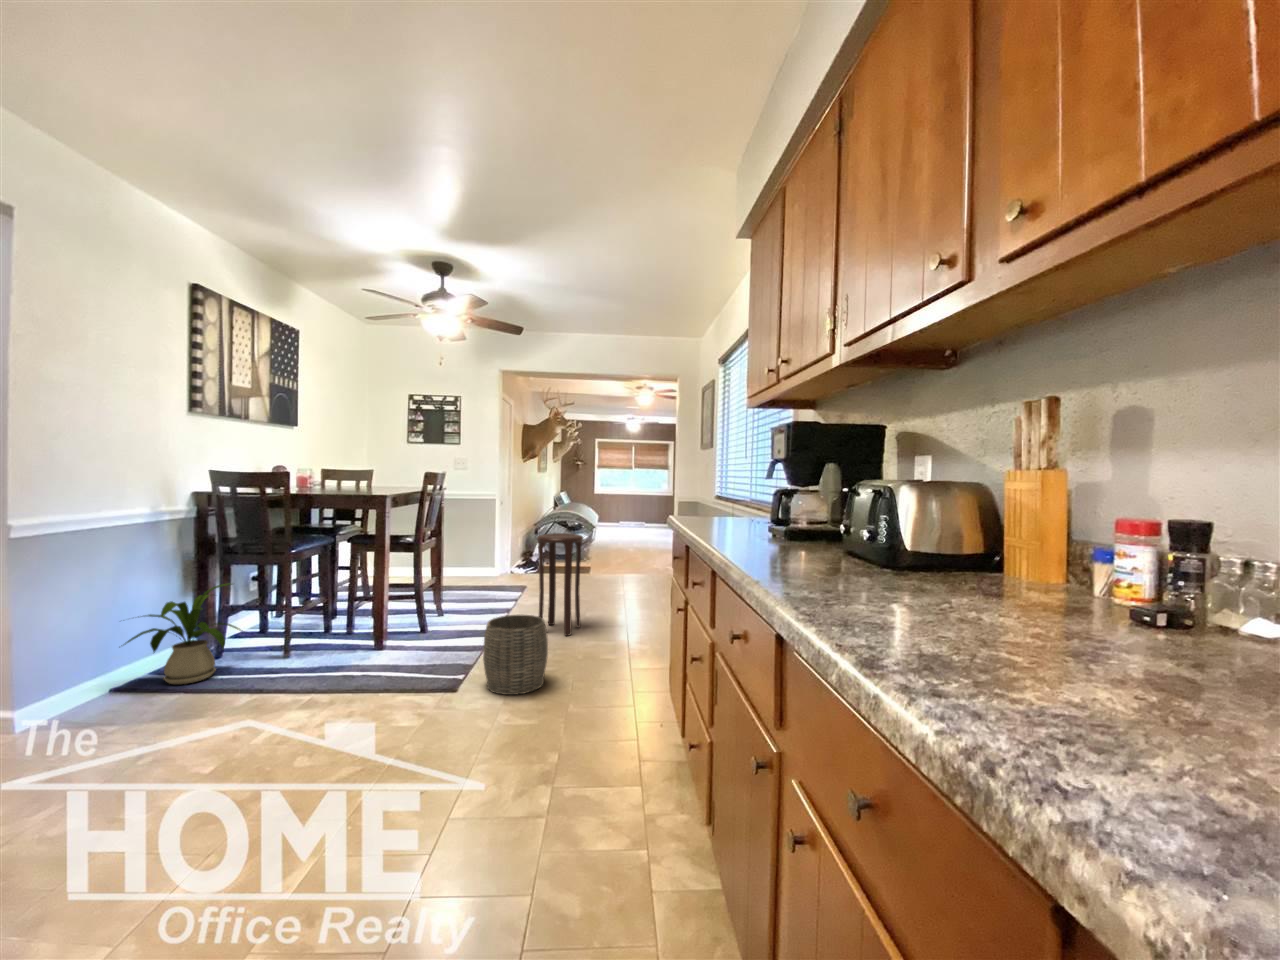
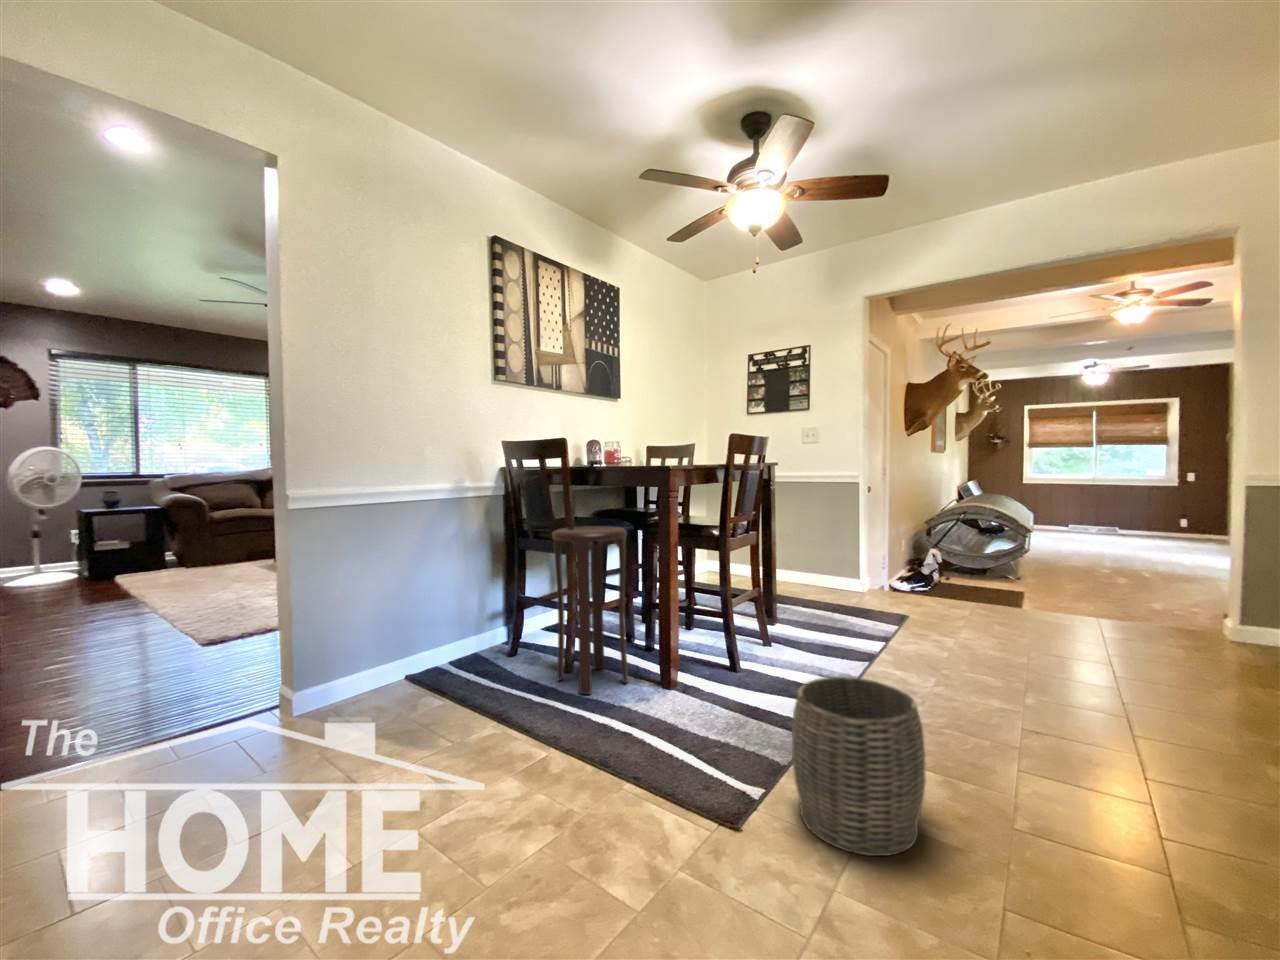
stool: present [537,533,584,636] -> present [552,526,628,694]
house plant: present [125,584,240,684] -> none [405,573,527,686]

